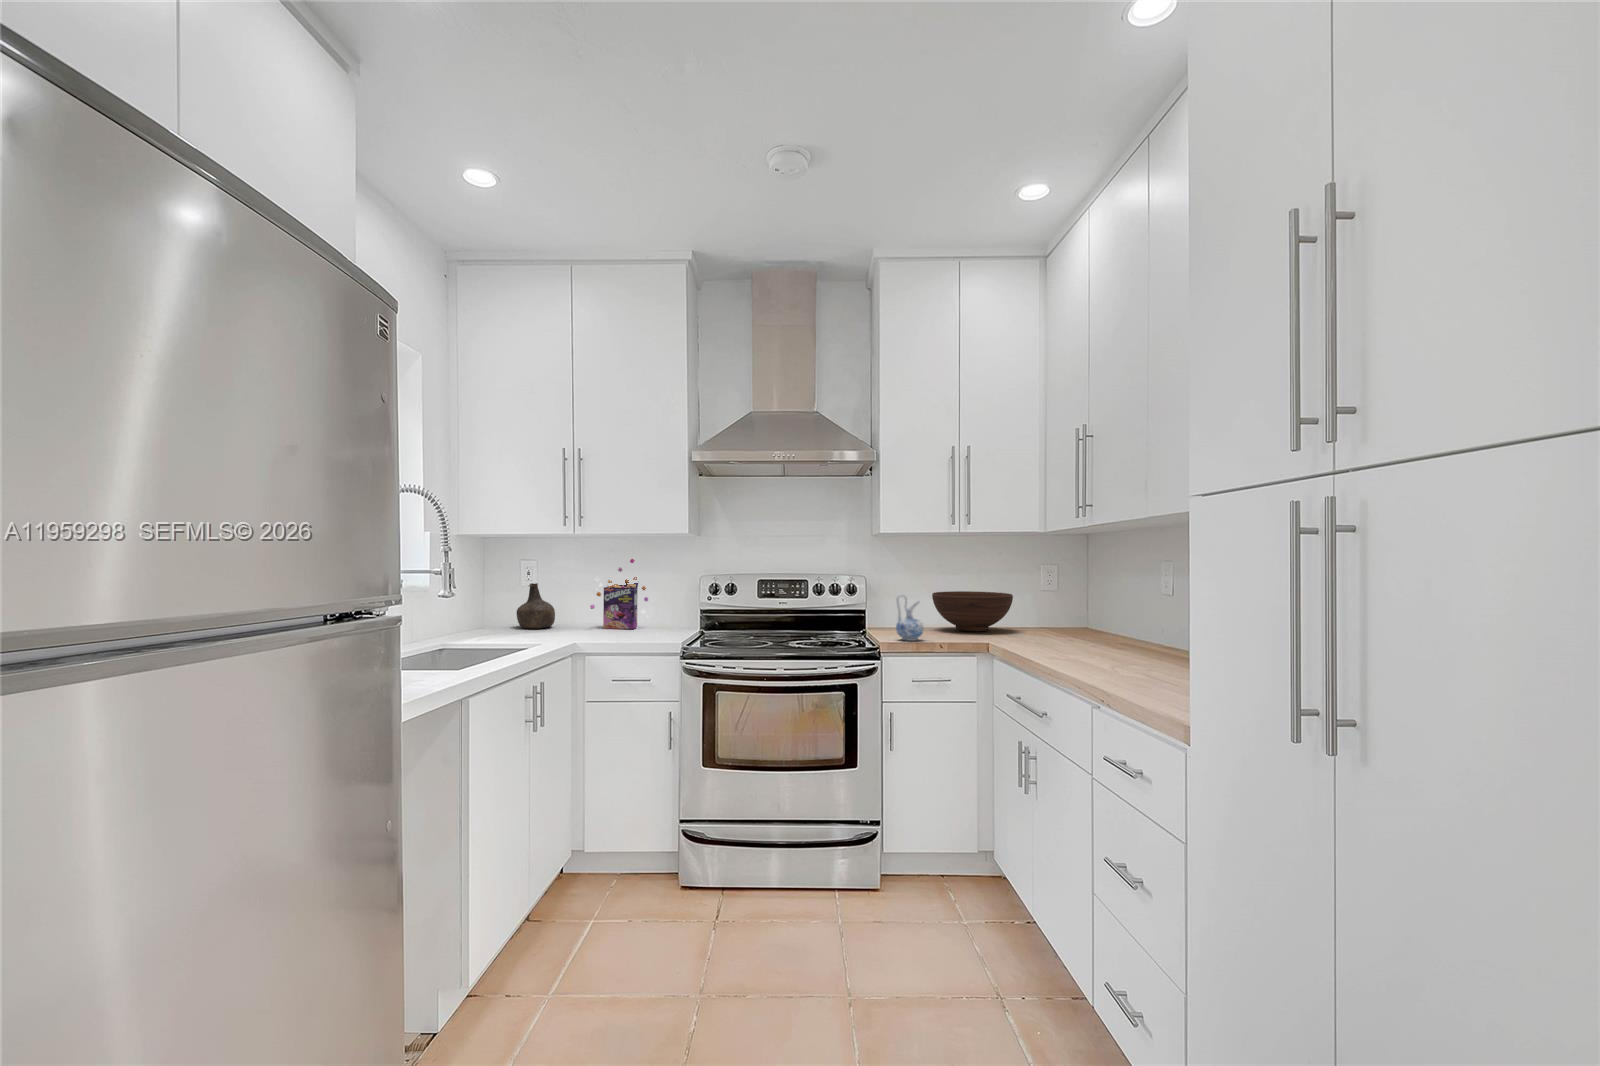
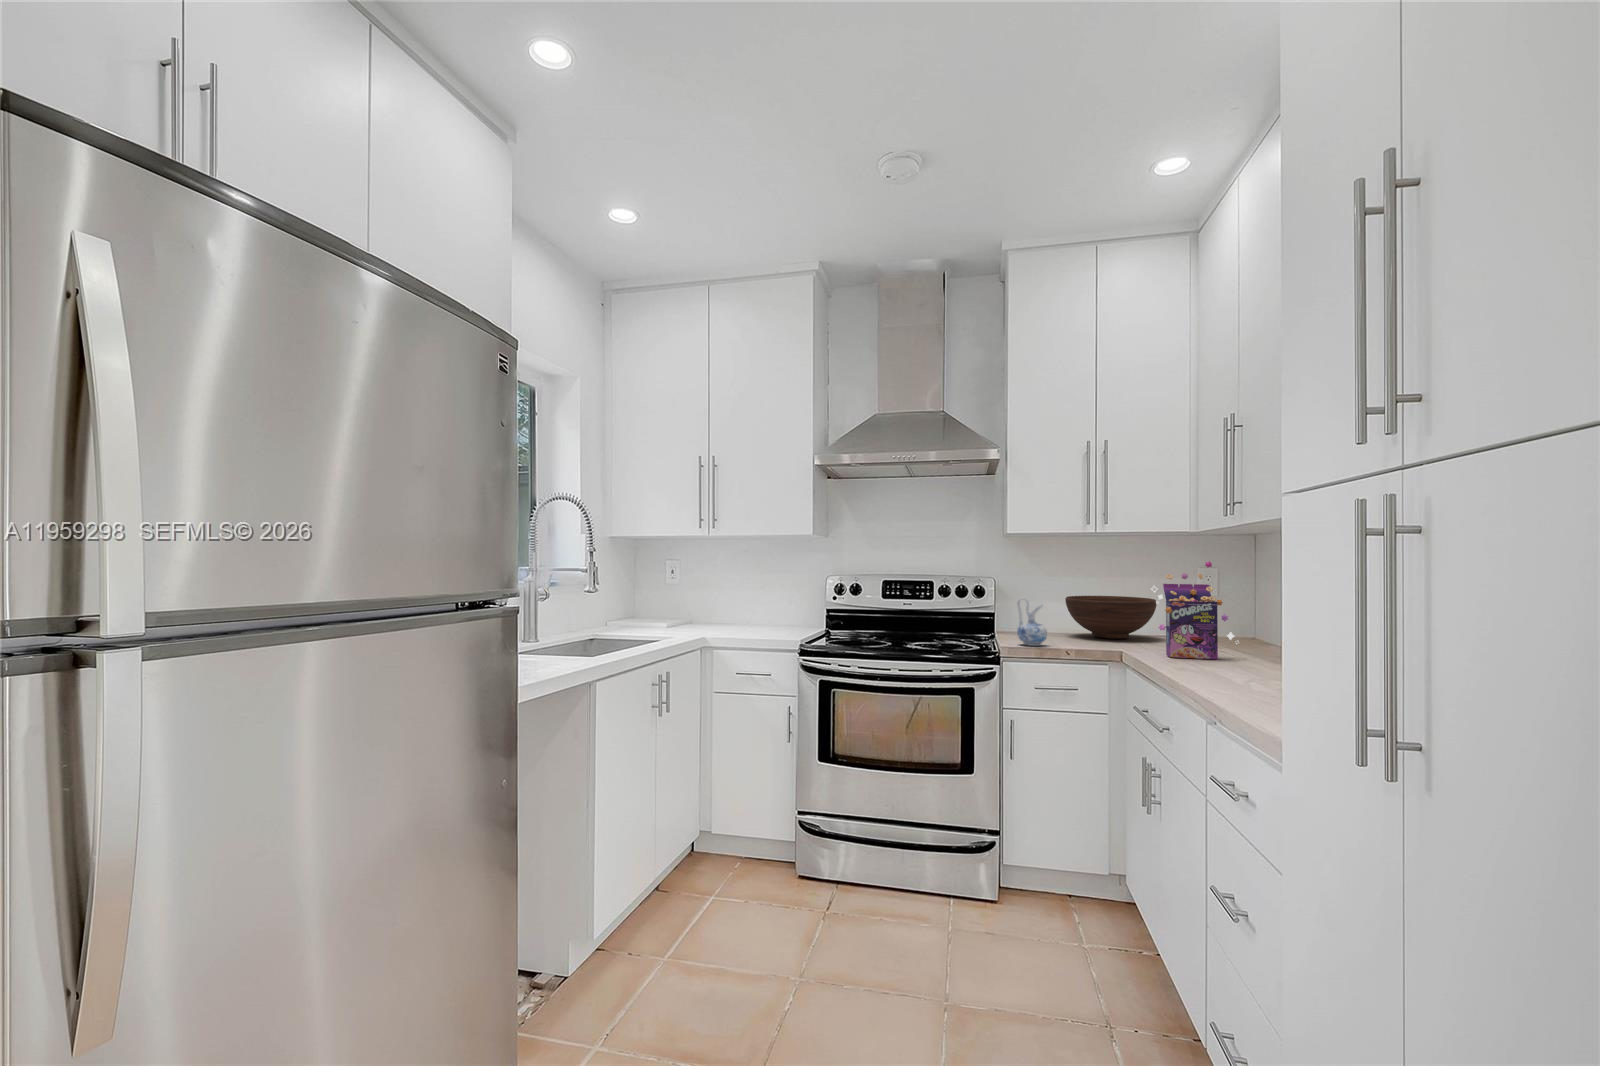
cereal box: present [590,559,648,629] -> present [1151,562,1236,659]
bottle: present [517,583,555,629] -> none [665,581,699,622]

